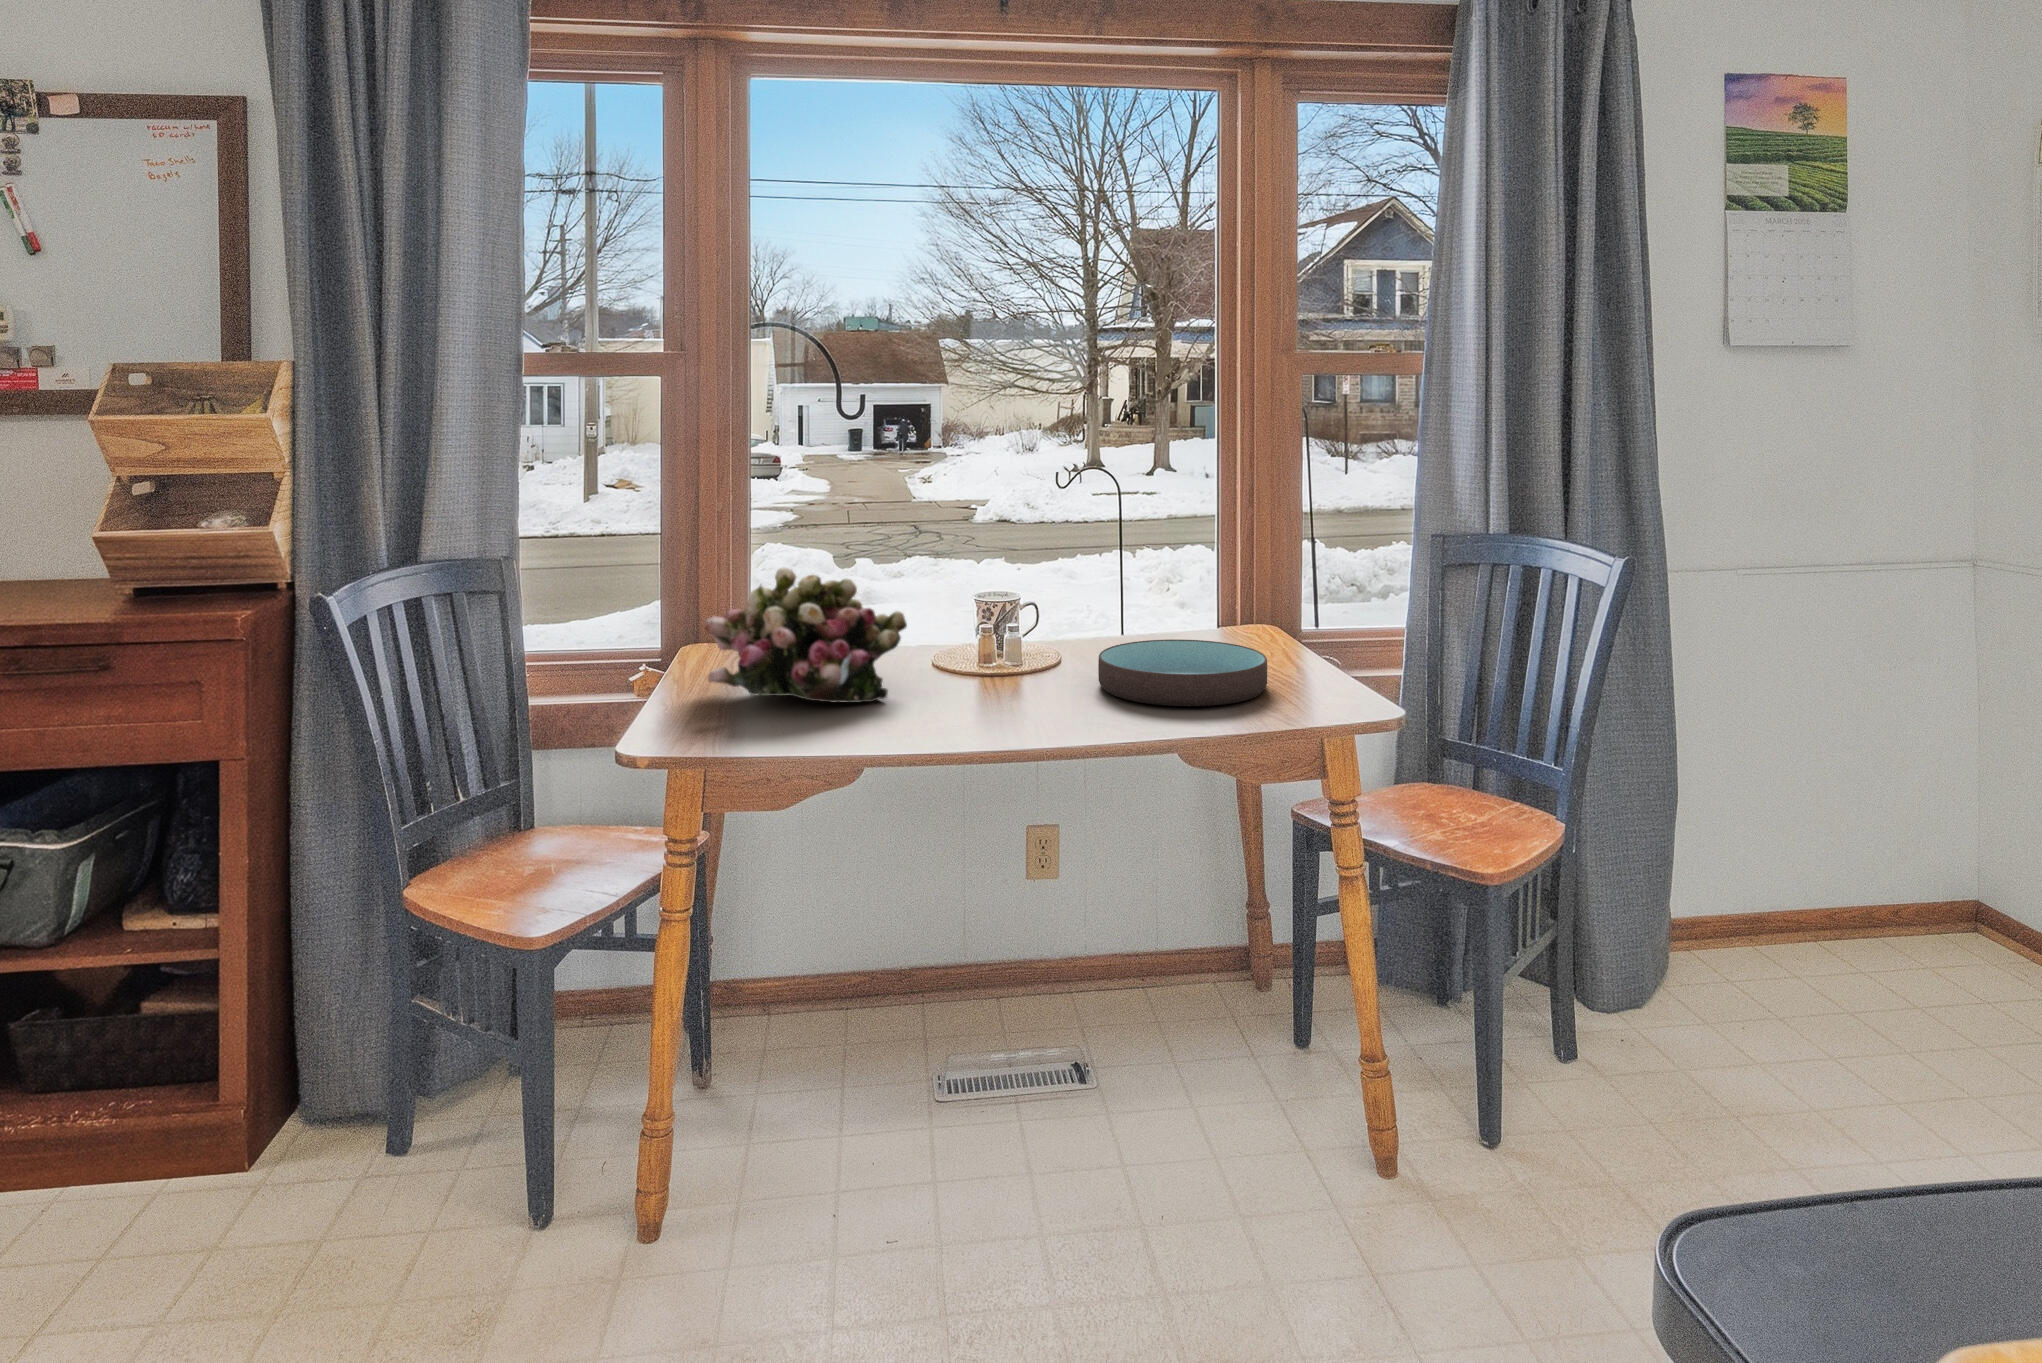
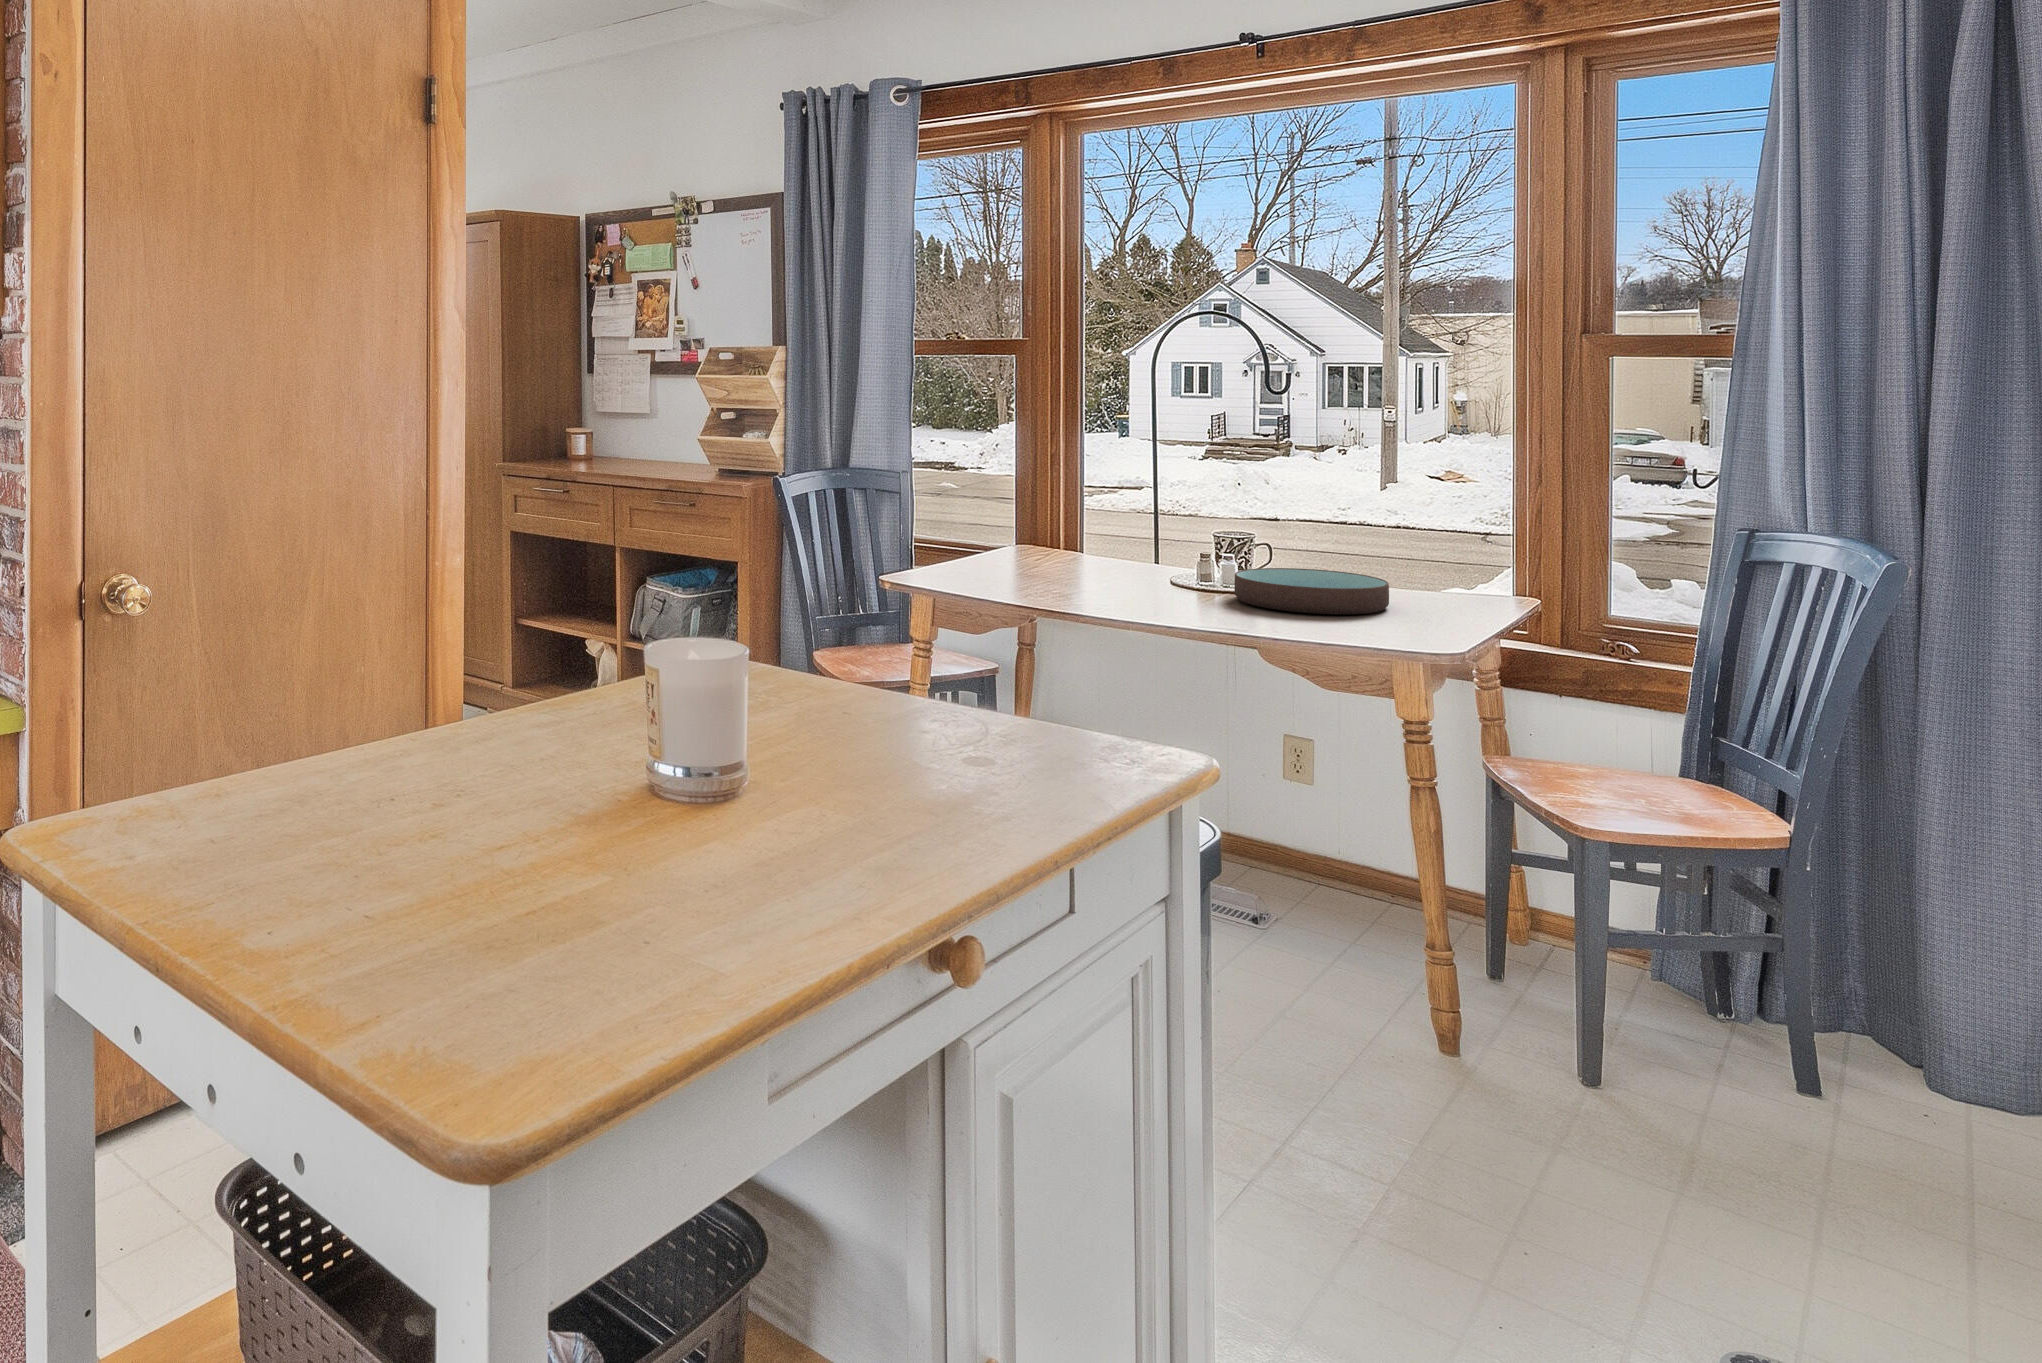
flower arrangement: present [704,567,907,703] -> none [956,484,1109,578]

